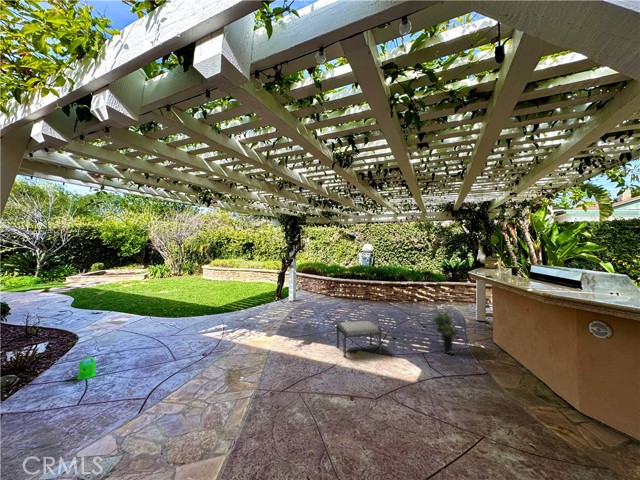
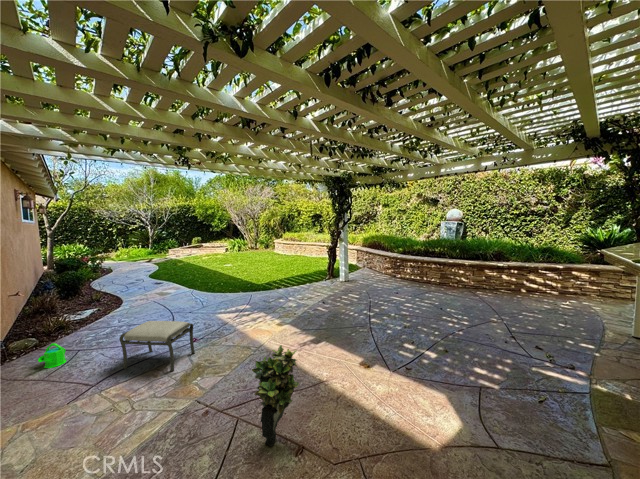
potted plant: present [434,312,456,354] -> present [252,345,299,446]
ottoman: present [336,321,382,357] -> present [120,321,195,371]

